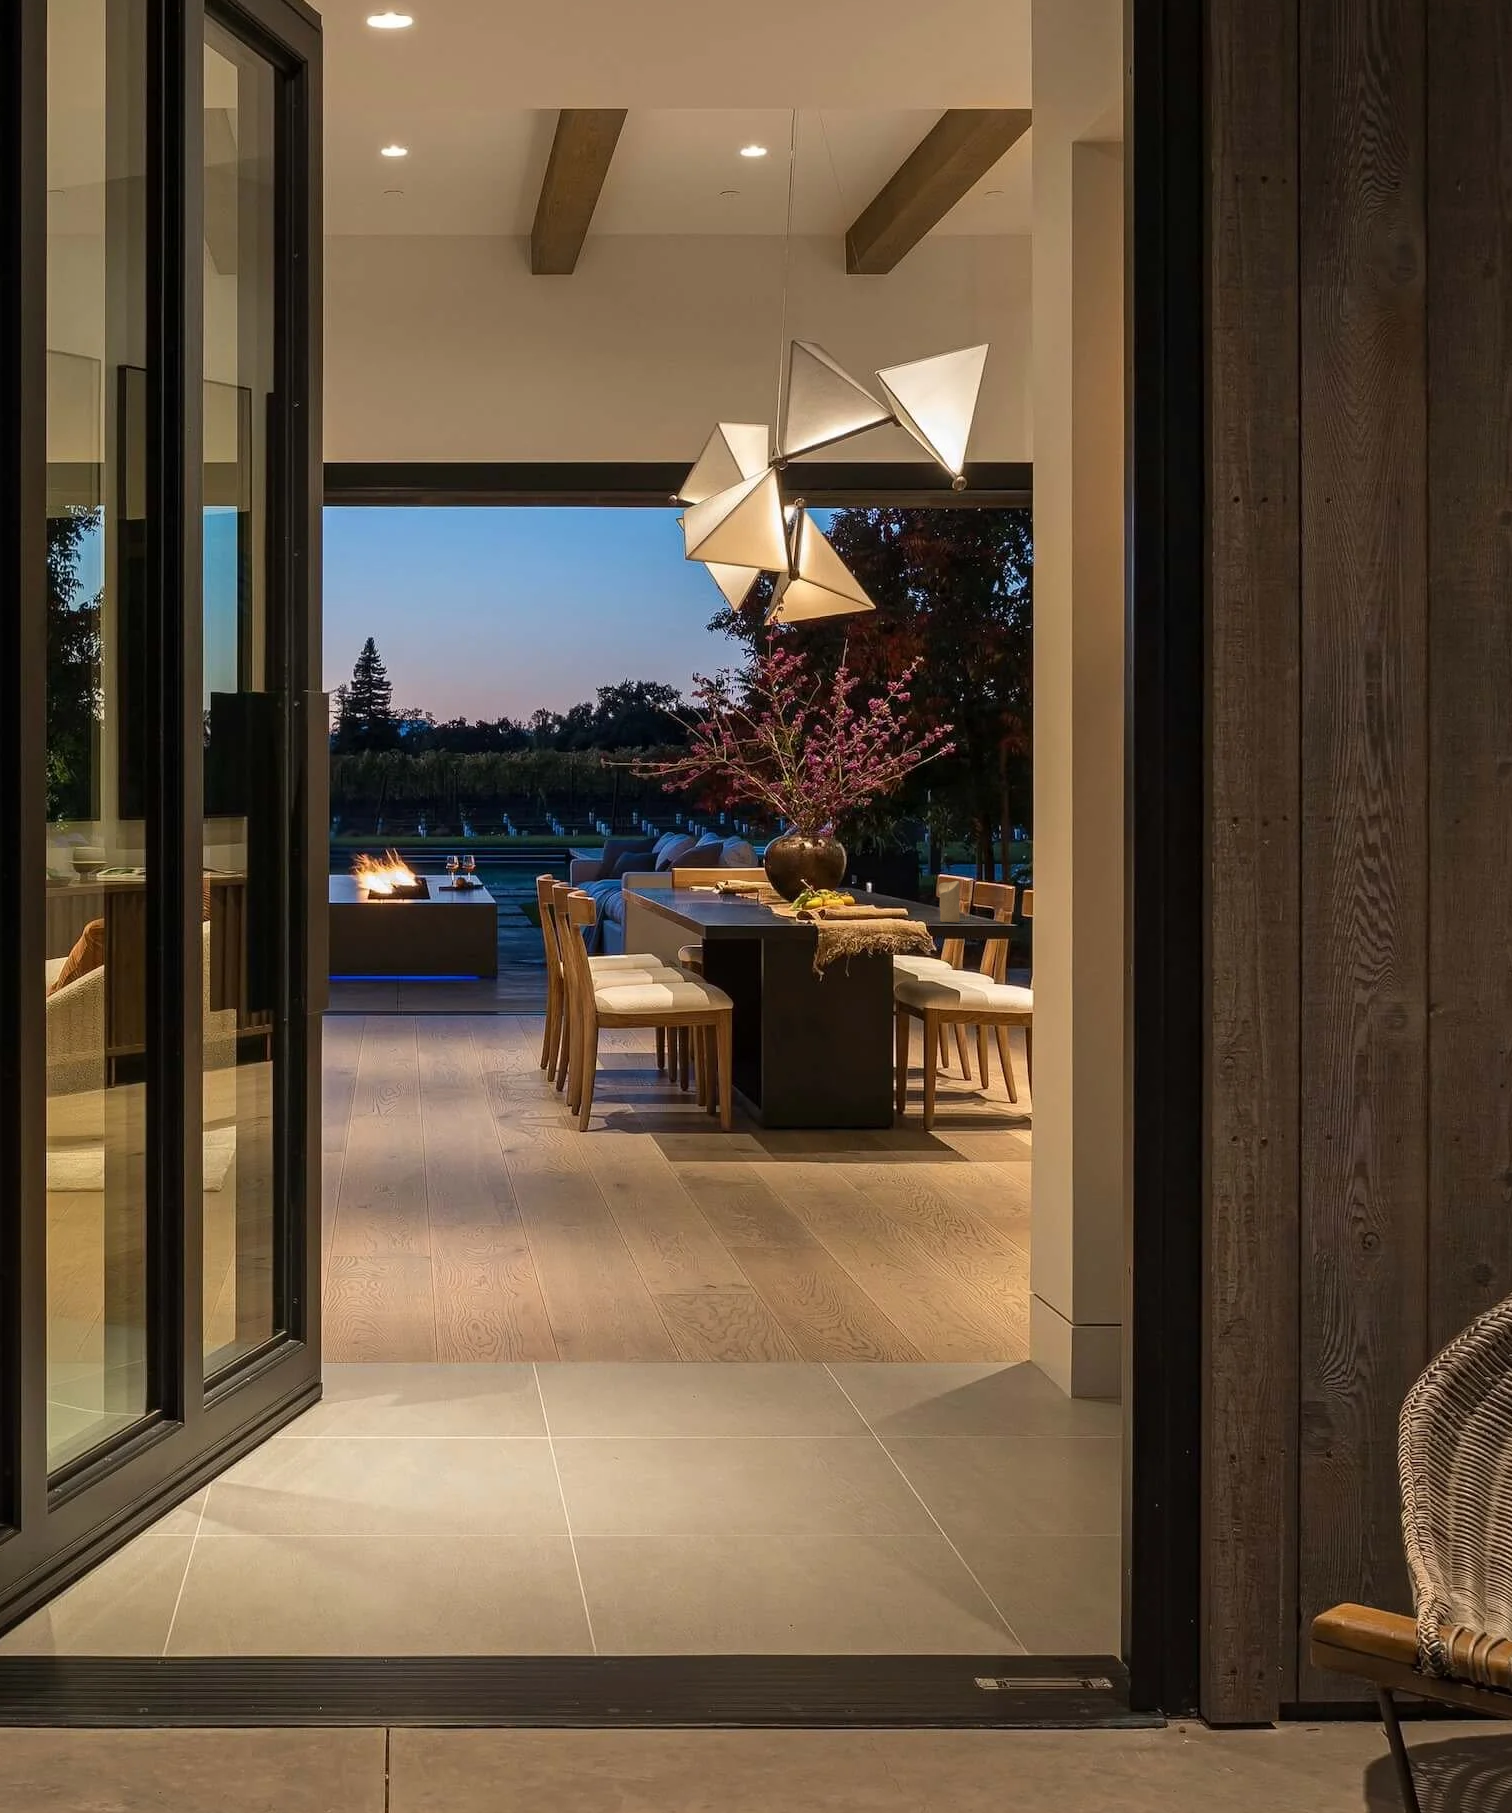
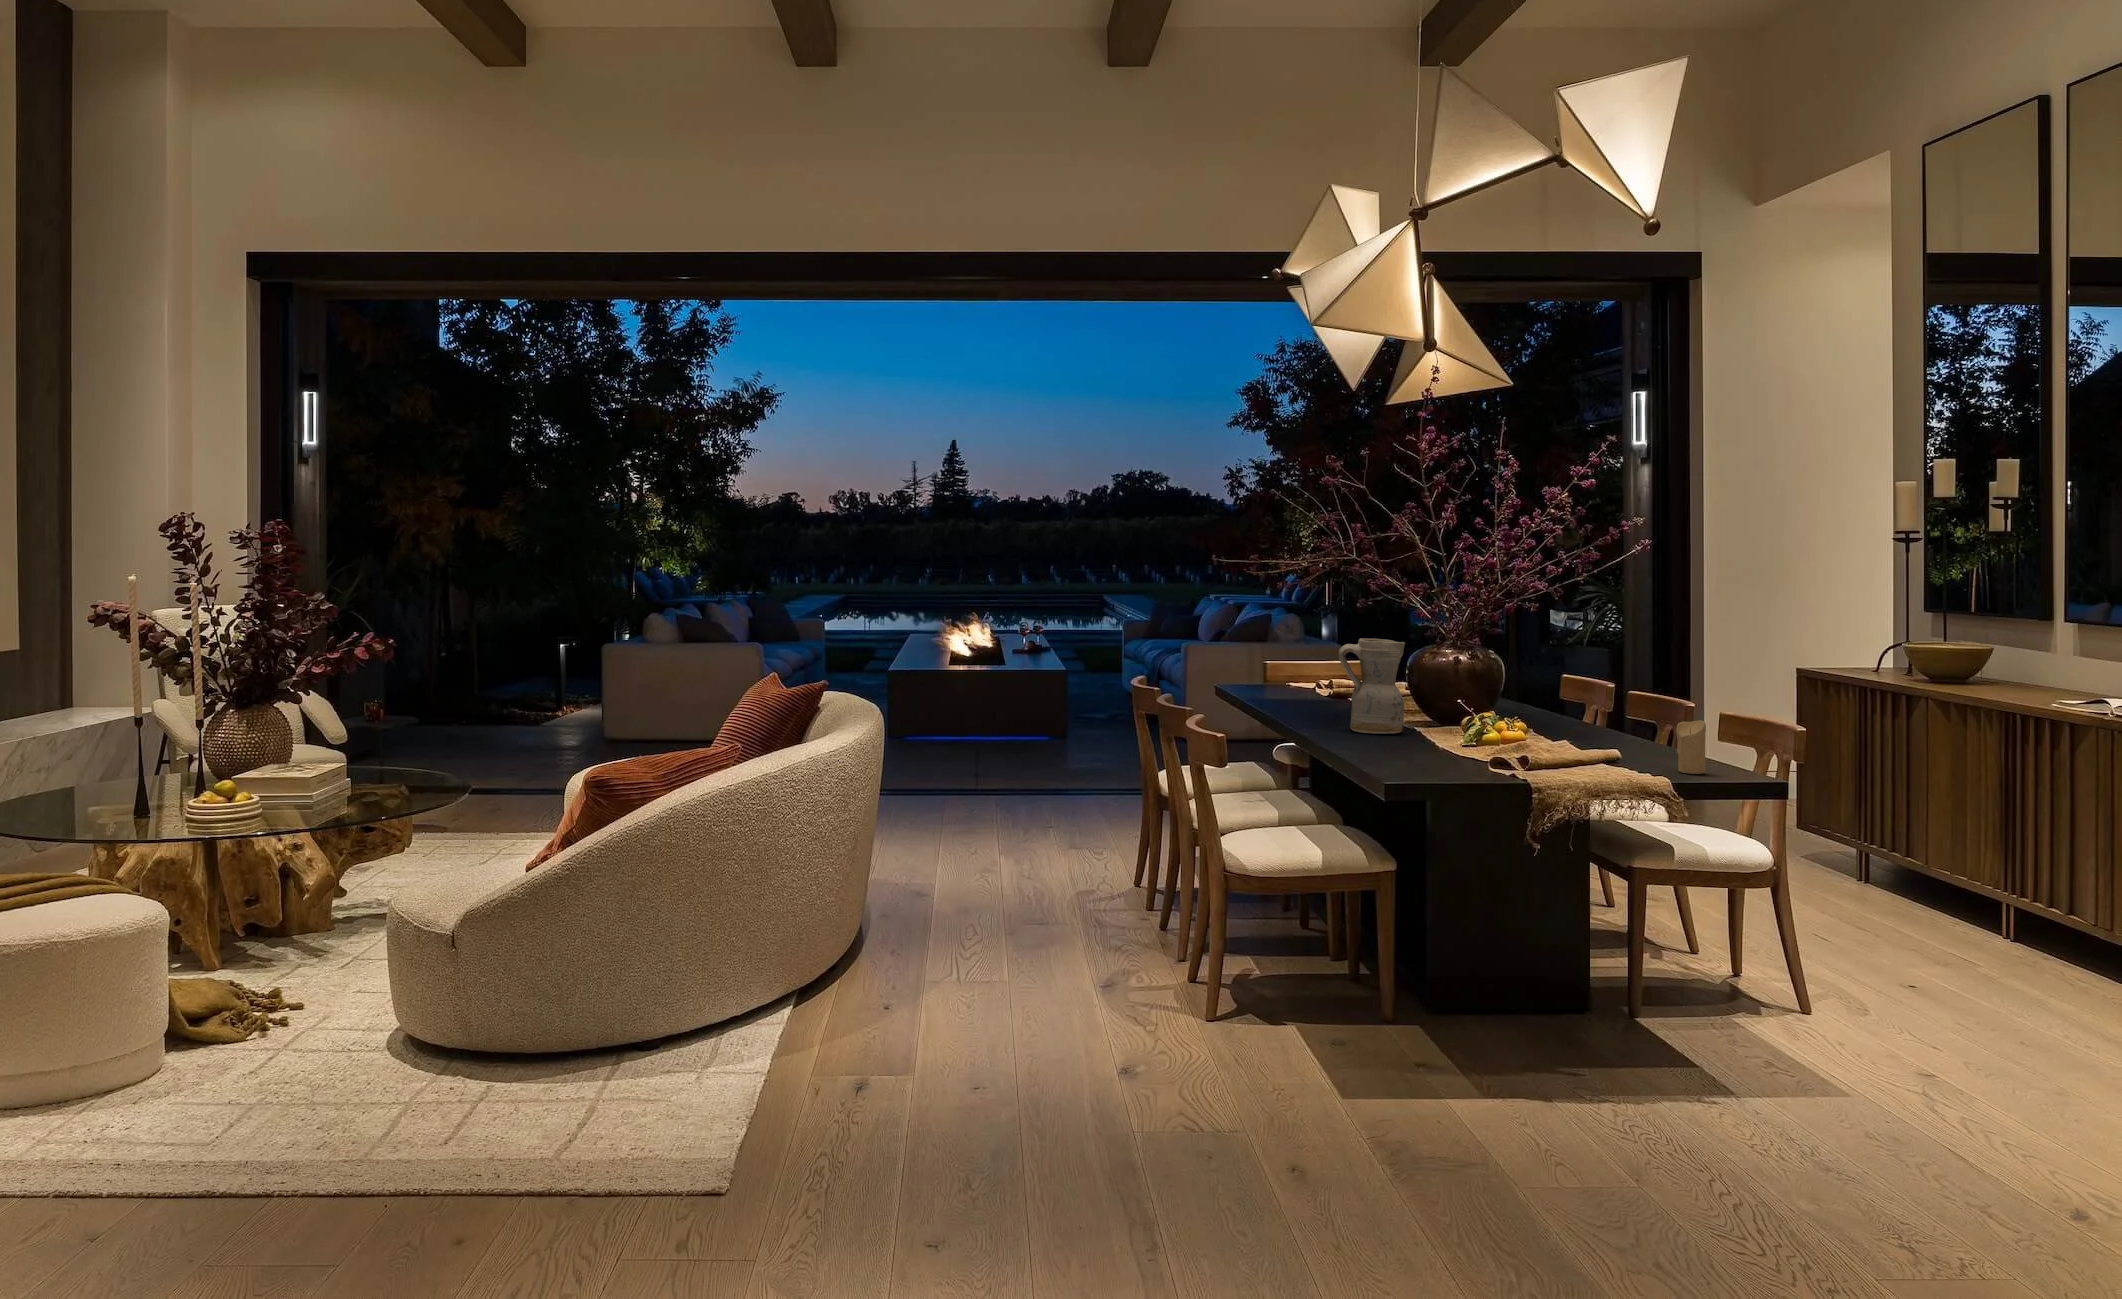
ceramic pitcher: none [699,828,754,907] -> present [1338,638,1405,734]

